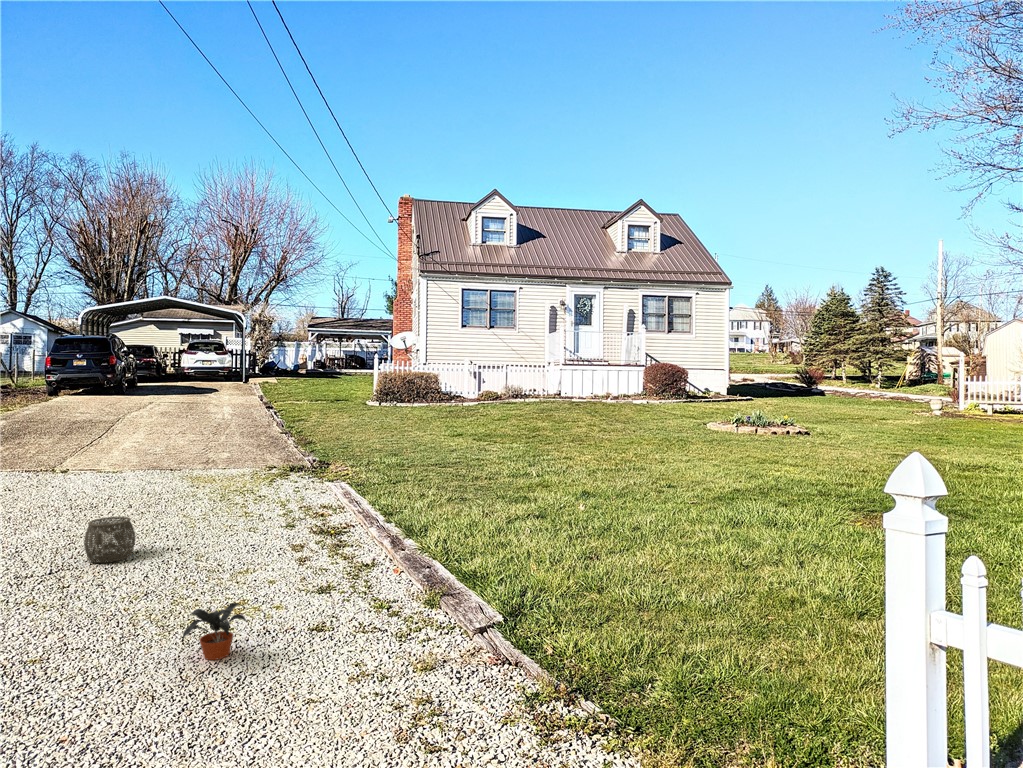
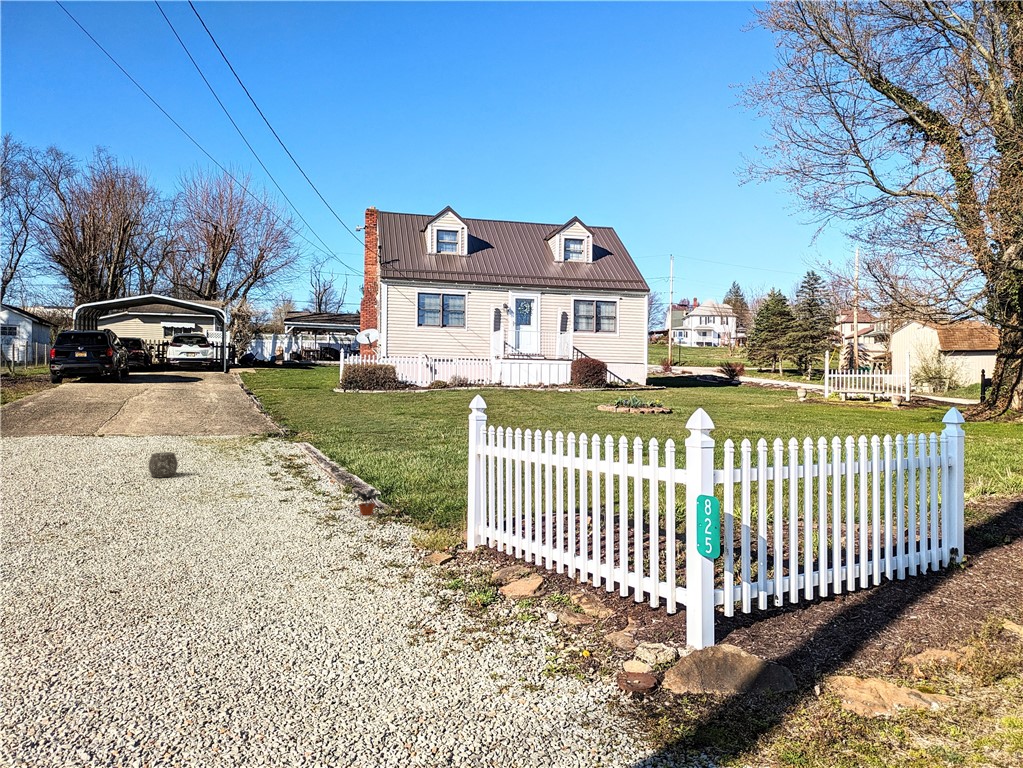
potted plant: present [182,603,247,660] -> present [352,489,380,515]

